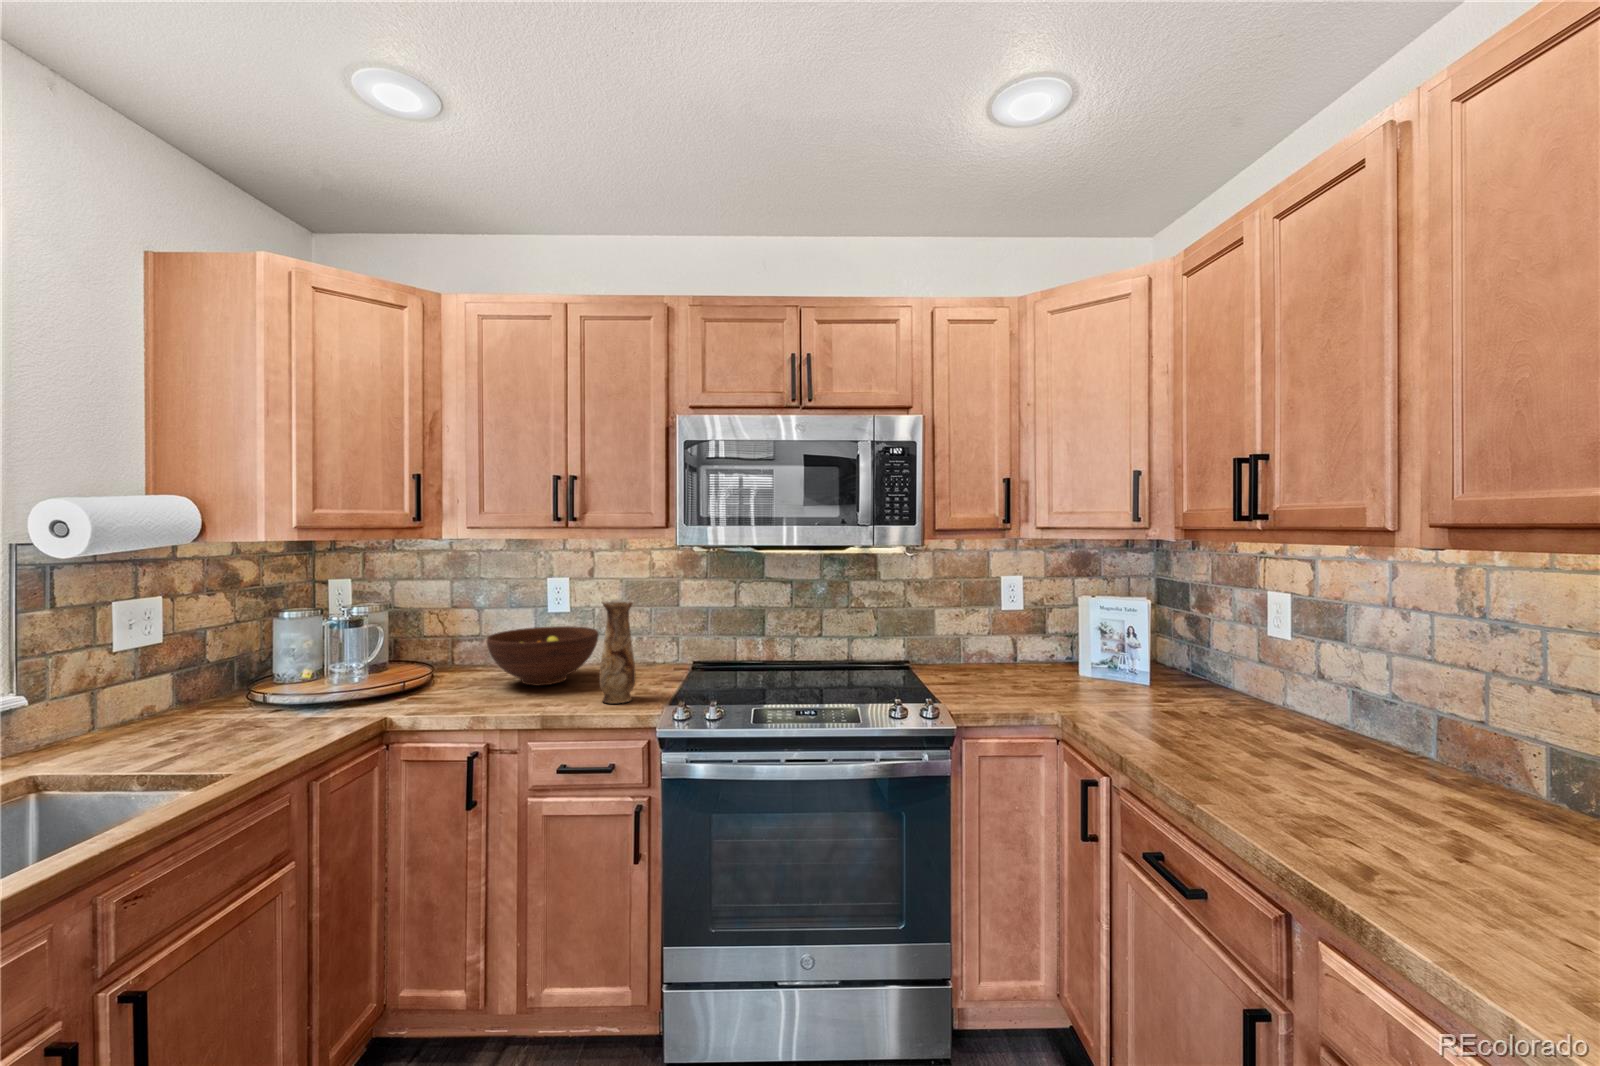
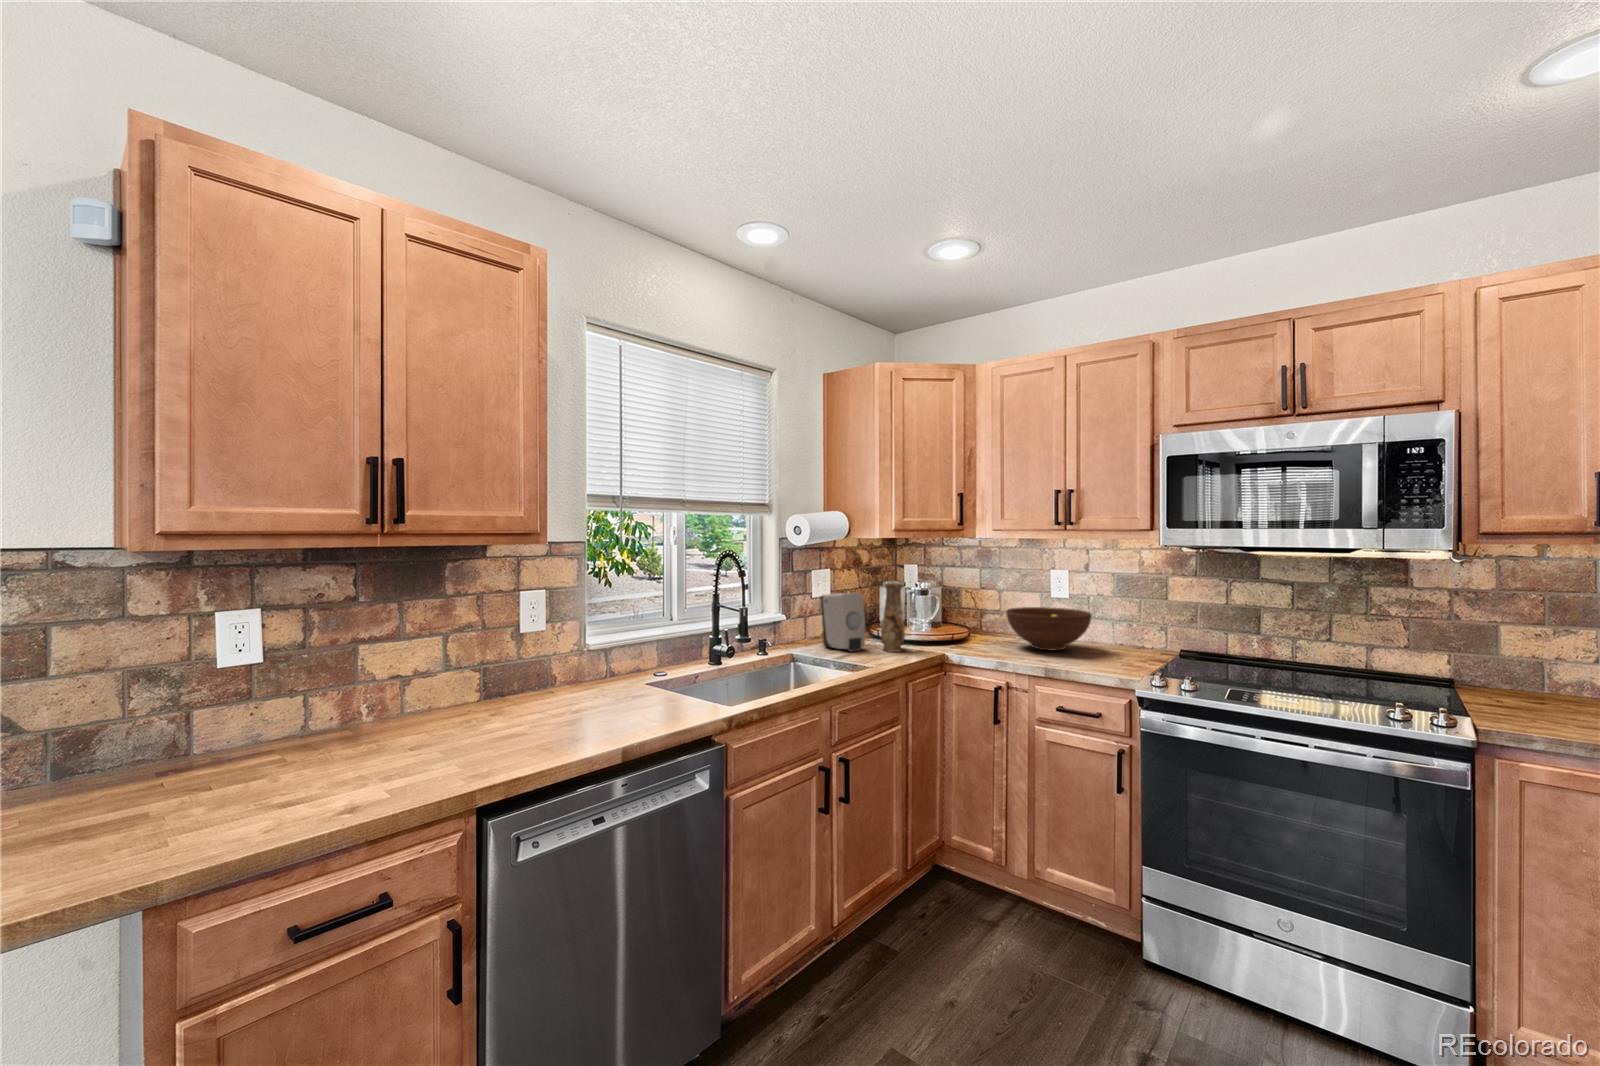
vase: present [599,599,636,703] -> present [881,582,905,652]
soap dispenser: none [121,637,228,746] -> present [821,593,865,651]

